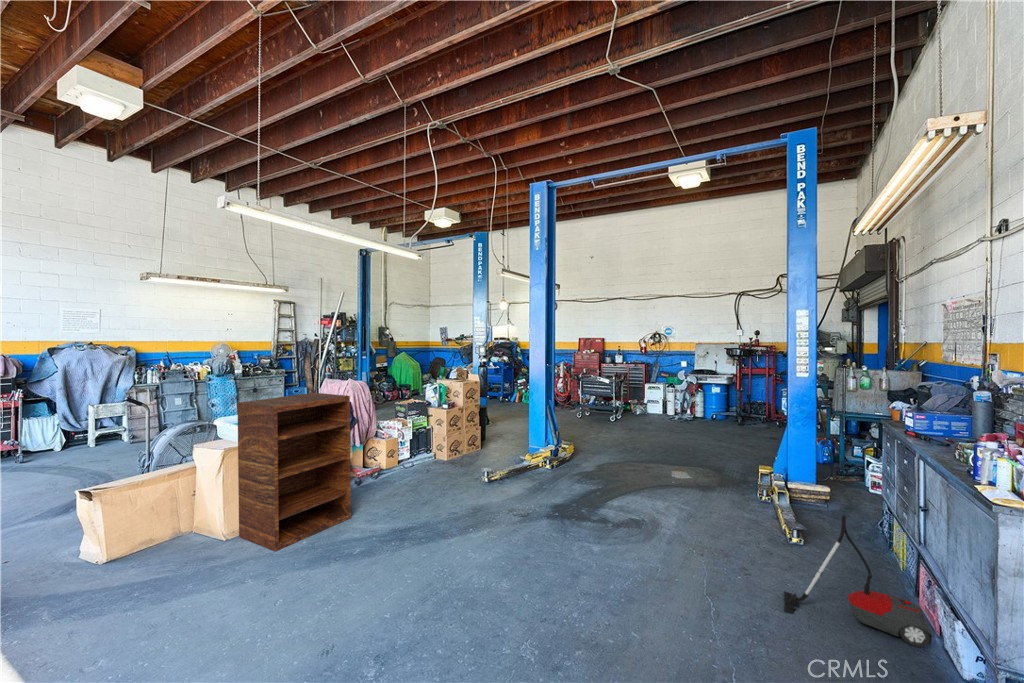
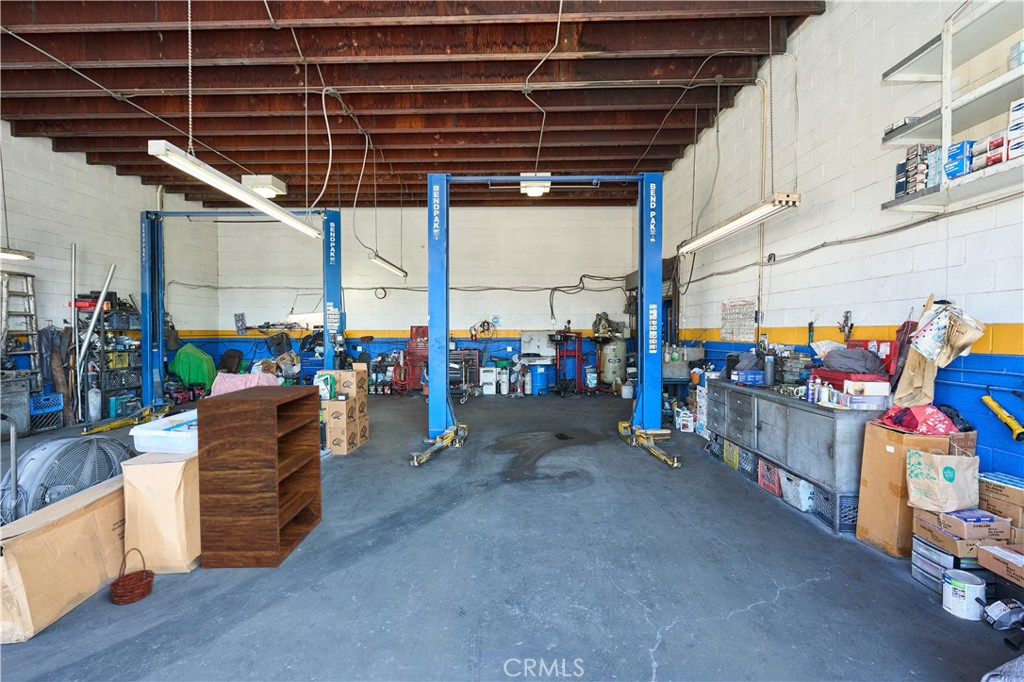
basket: none [169,510,202,551] -> present [108,548,155,604]
vacuum cleaner: present [784,515,932,647] -> none [697,433,778,499]

